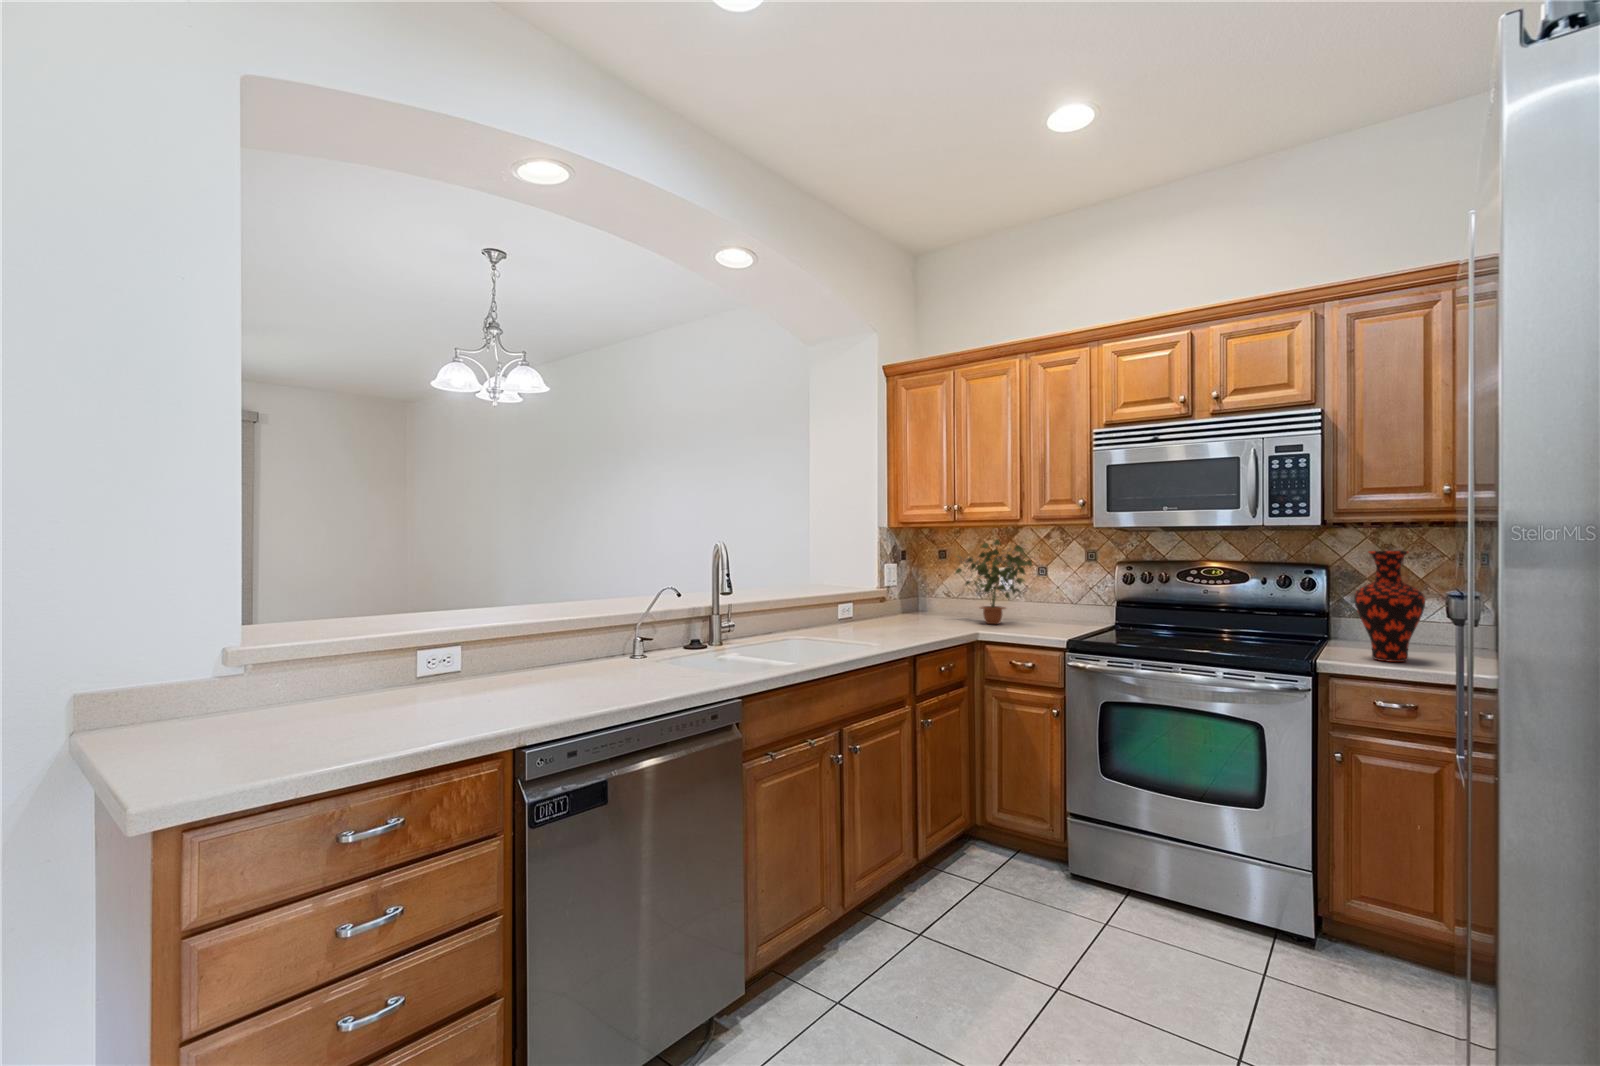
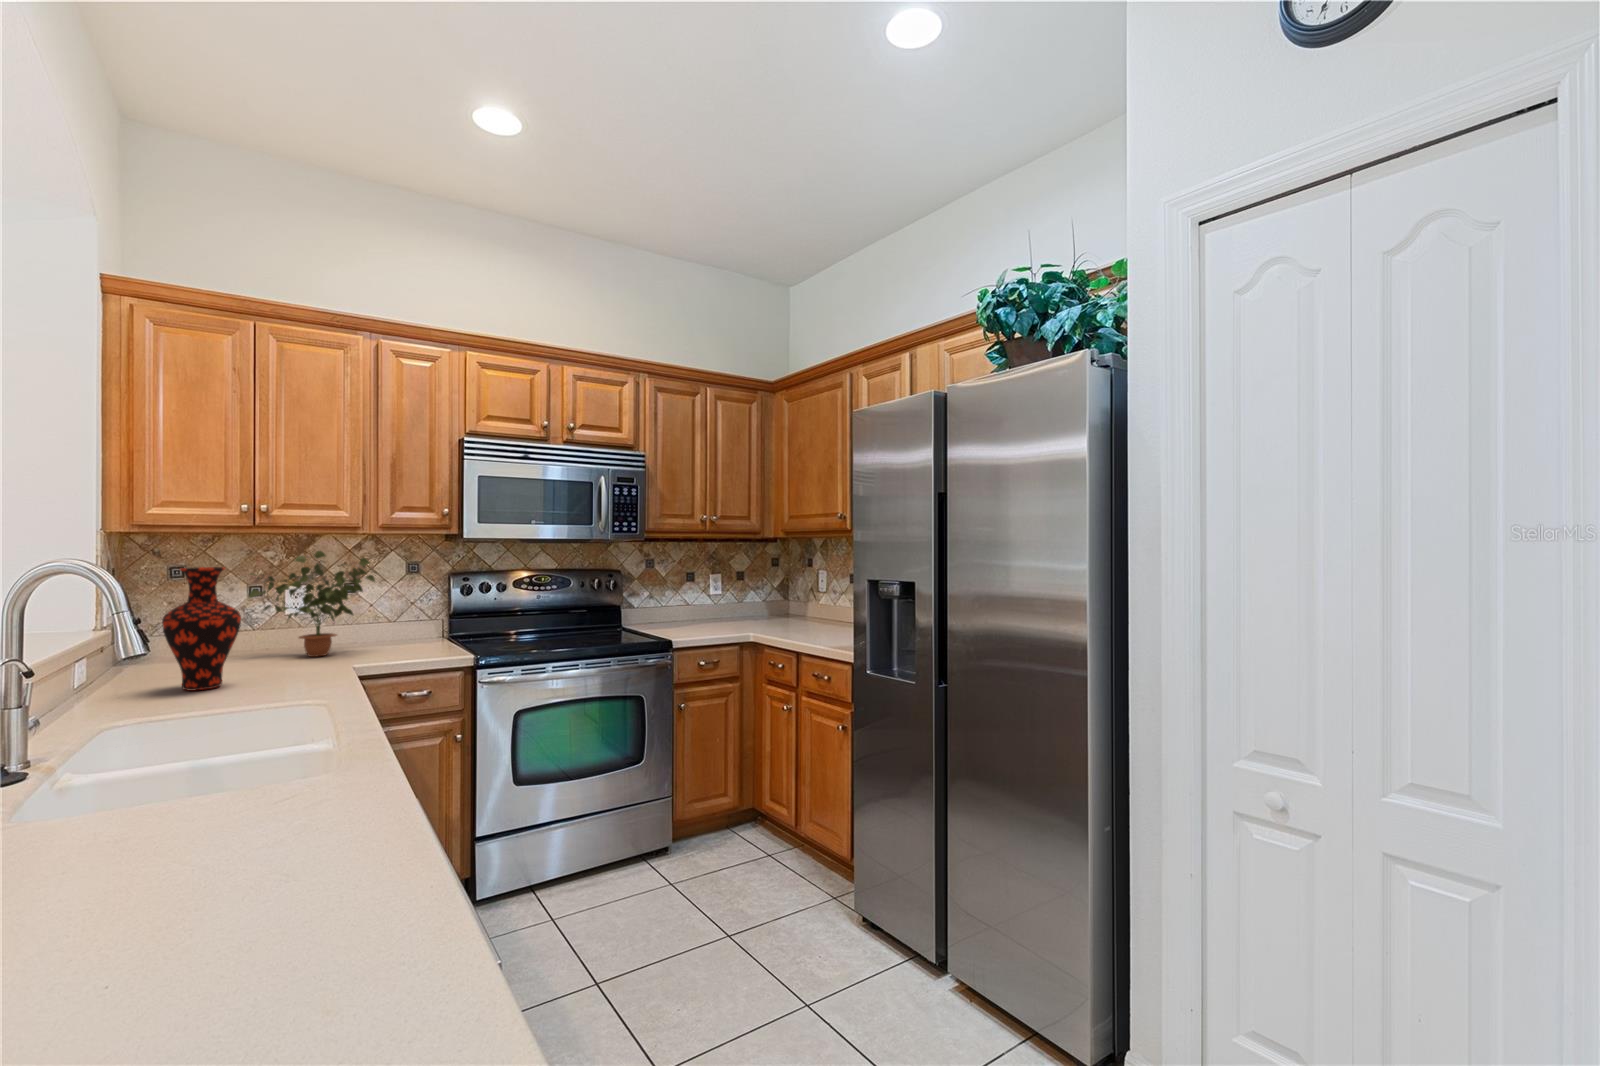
vase: present [1354,551,1425,662] -> present [162,567,241,691]

